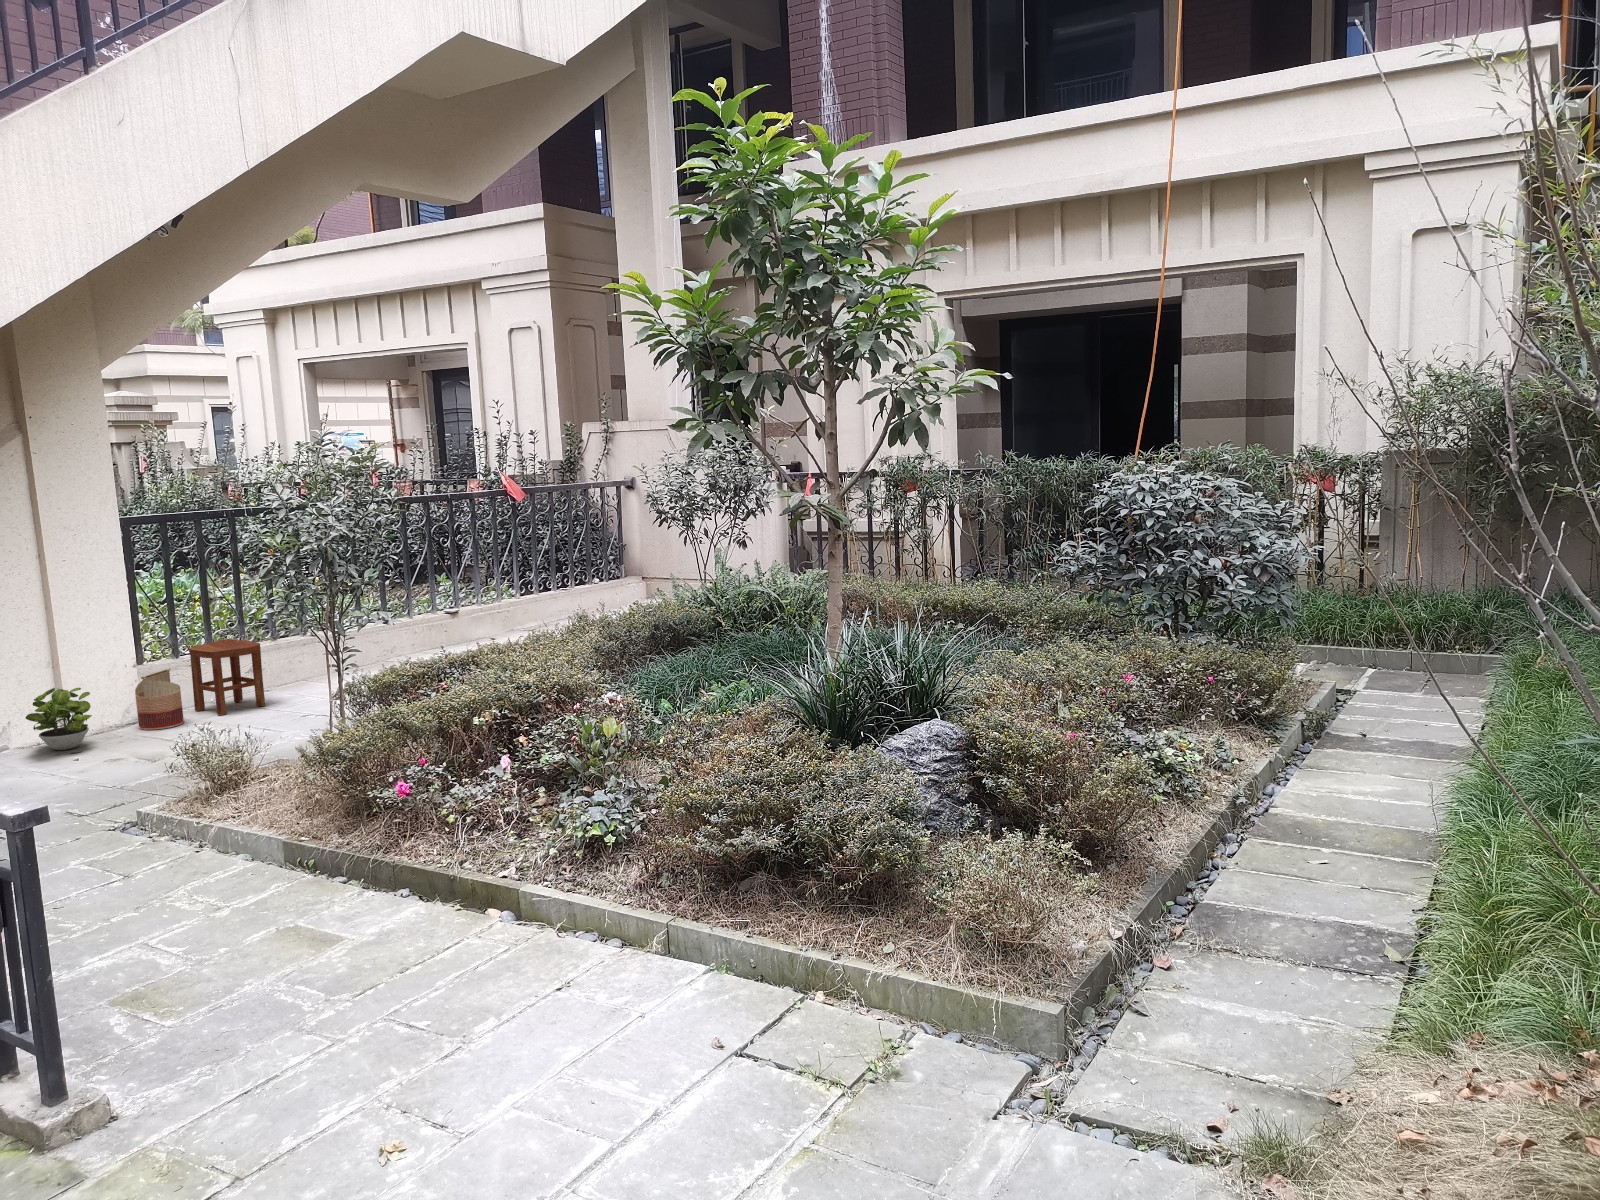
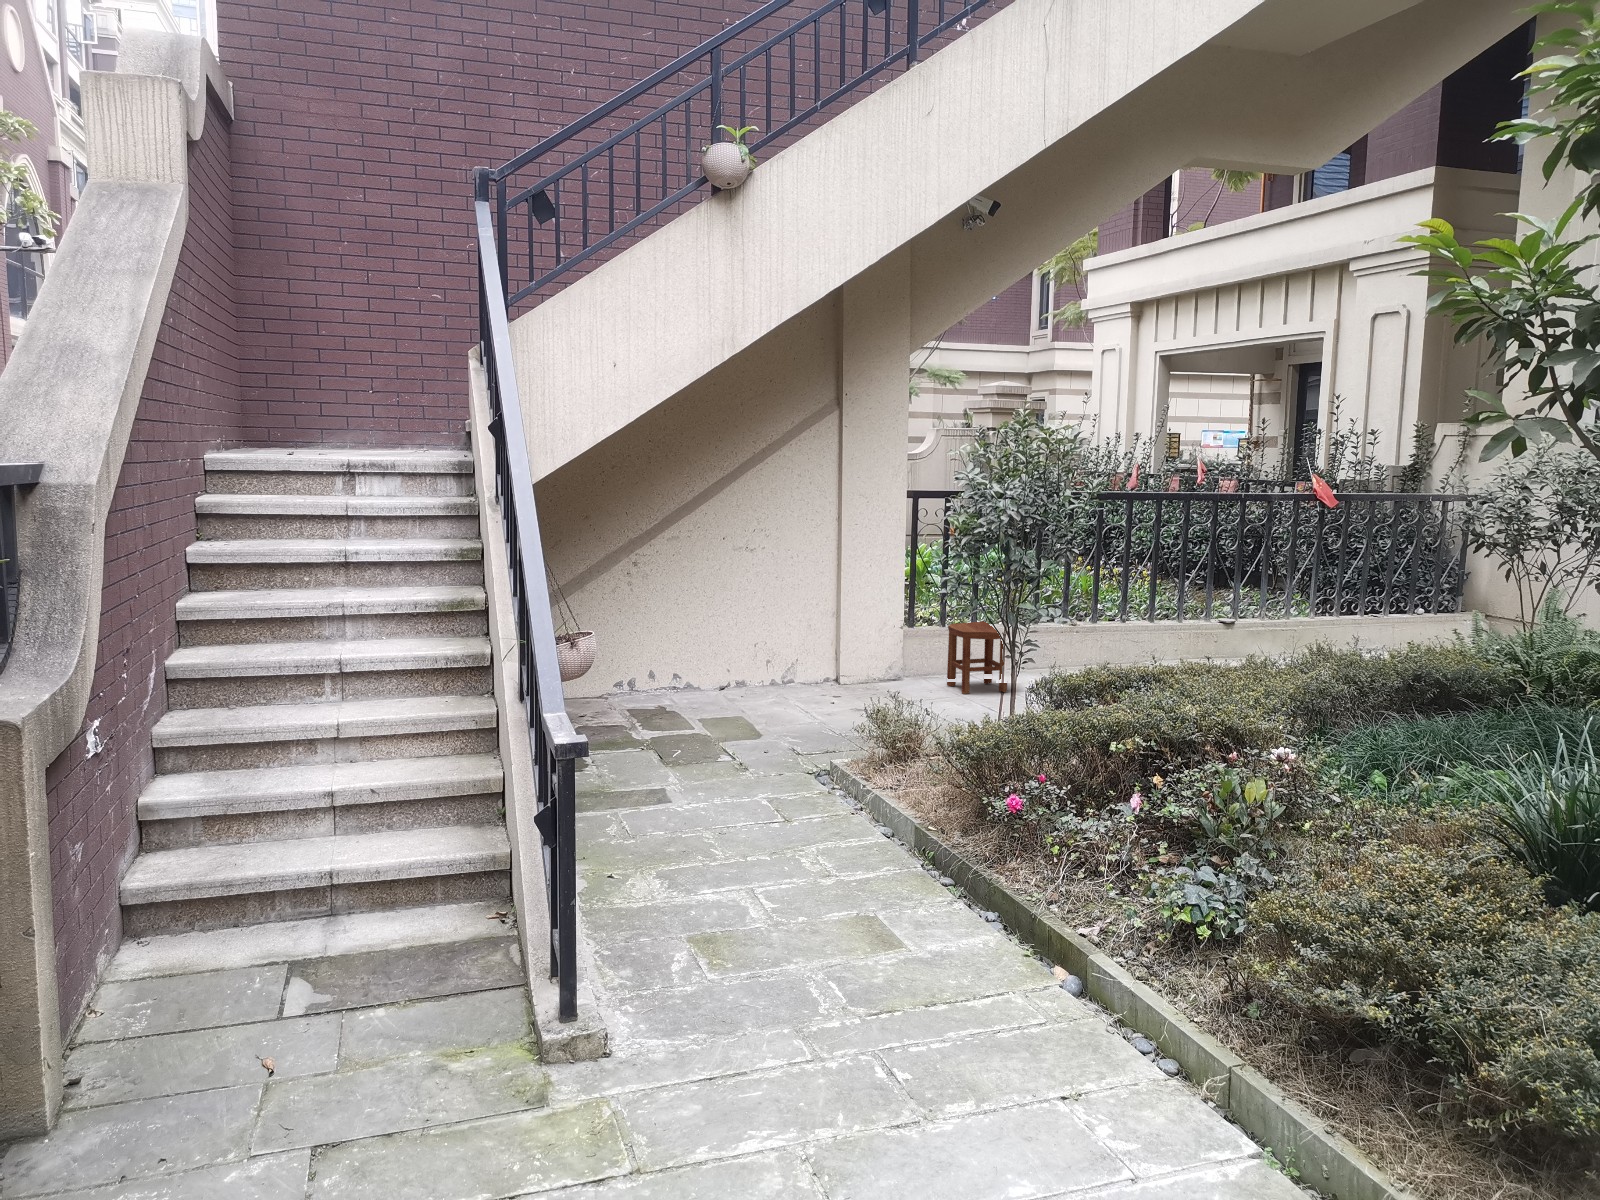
basket: present [135,668,184,730] -> none [893,641,931,697]
potted plant: present [26,688,92,750] -> none [801,644,854,700]

